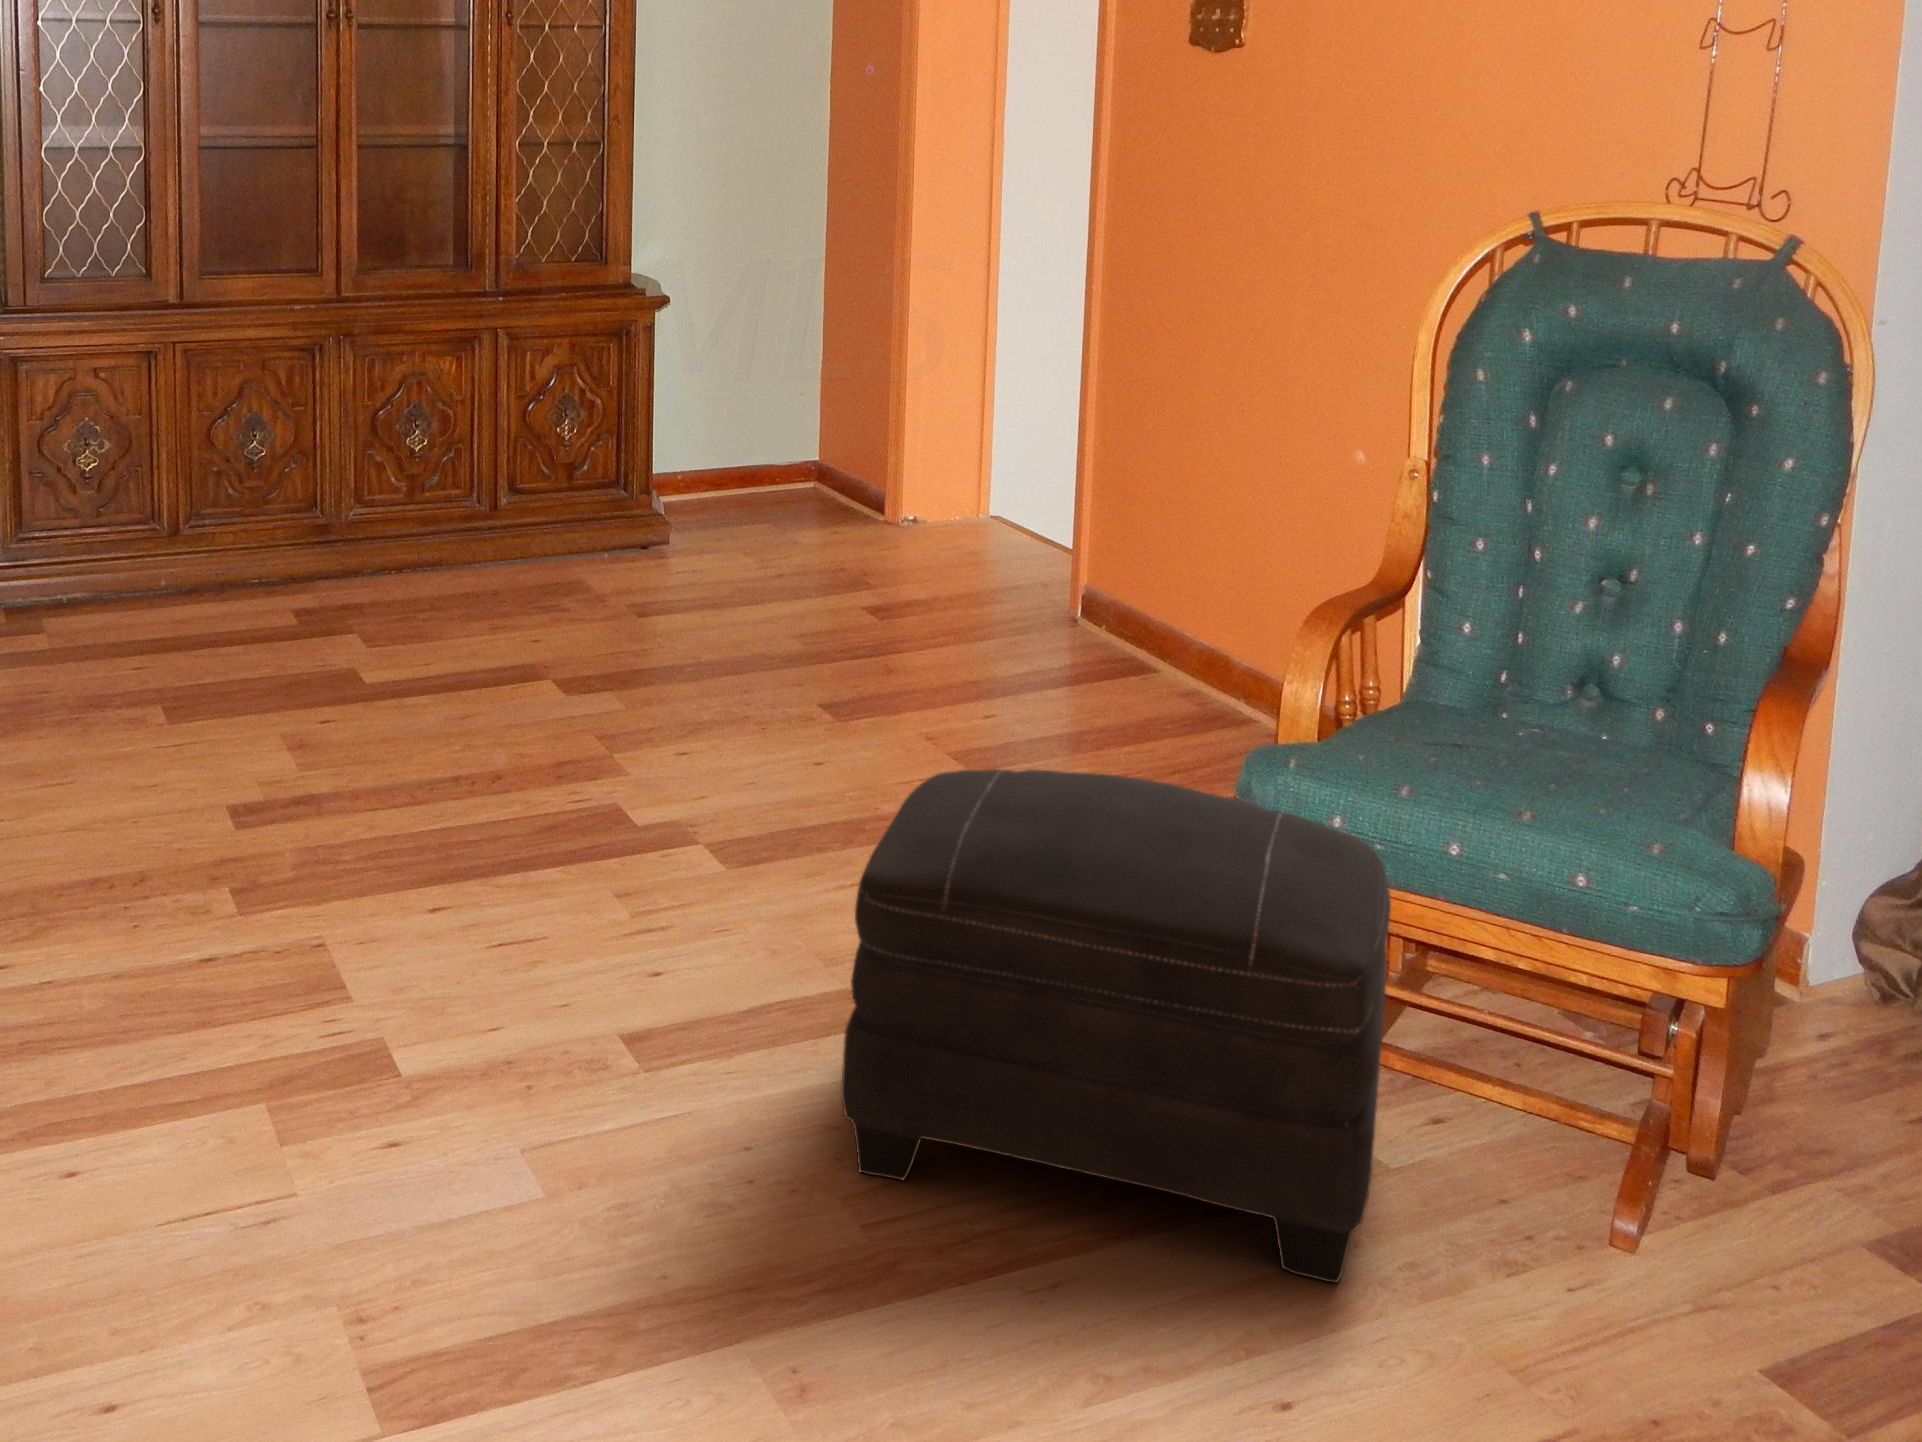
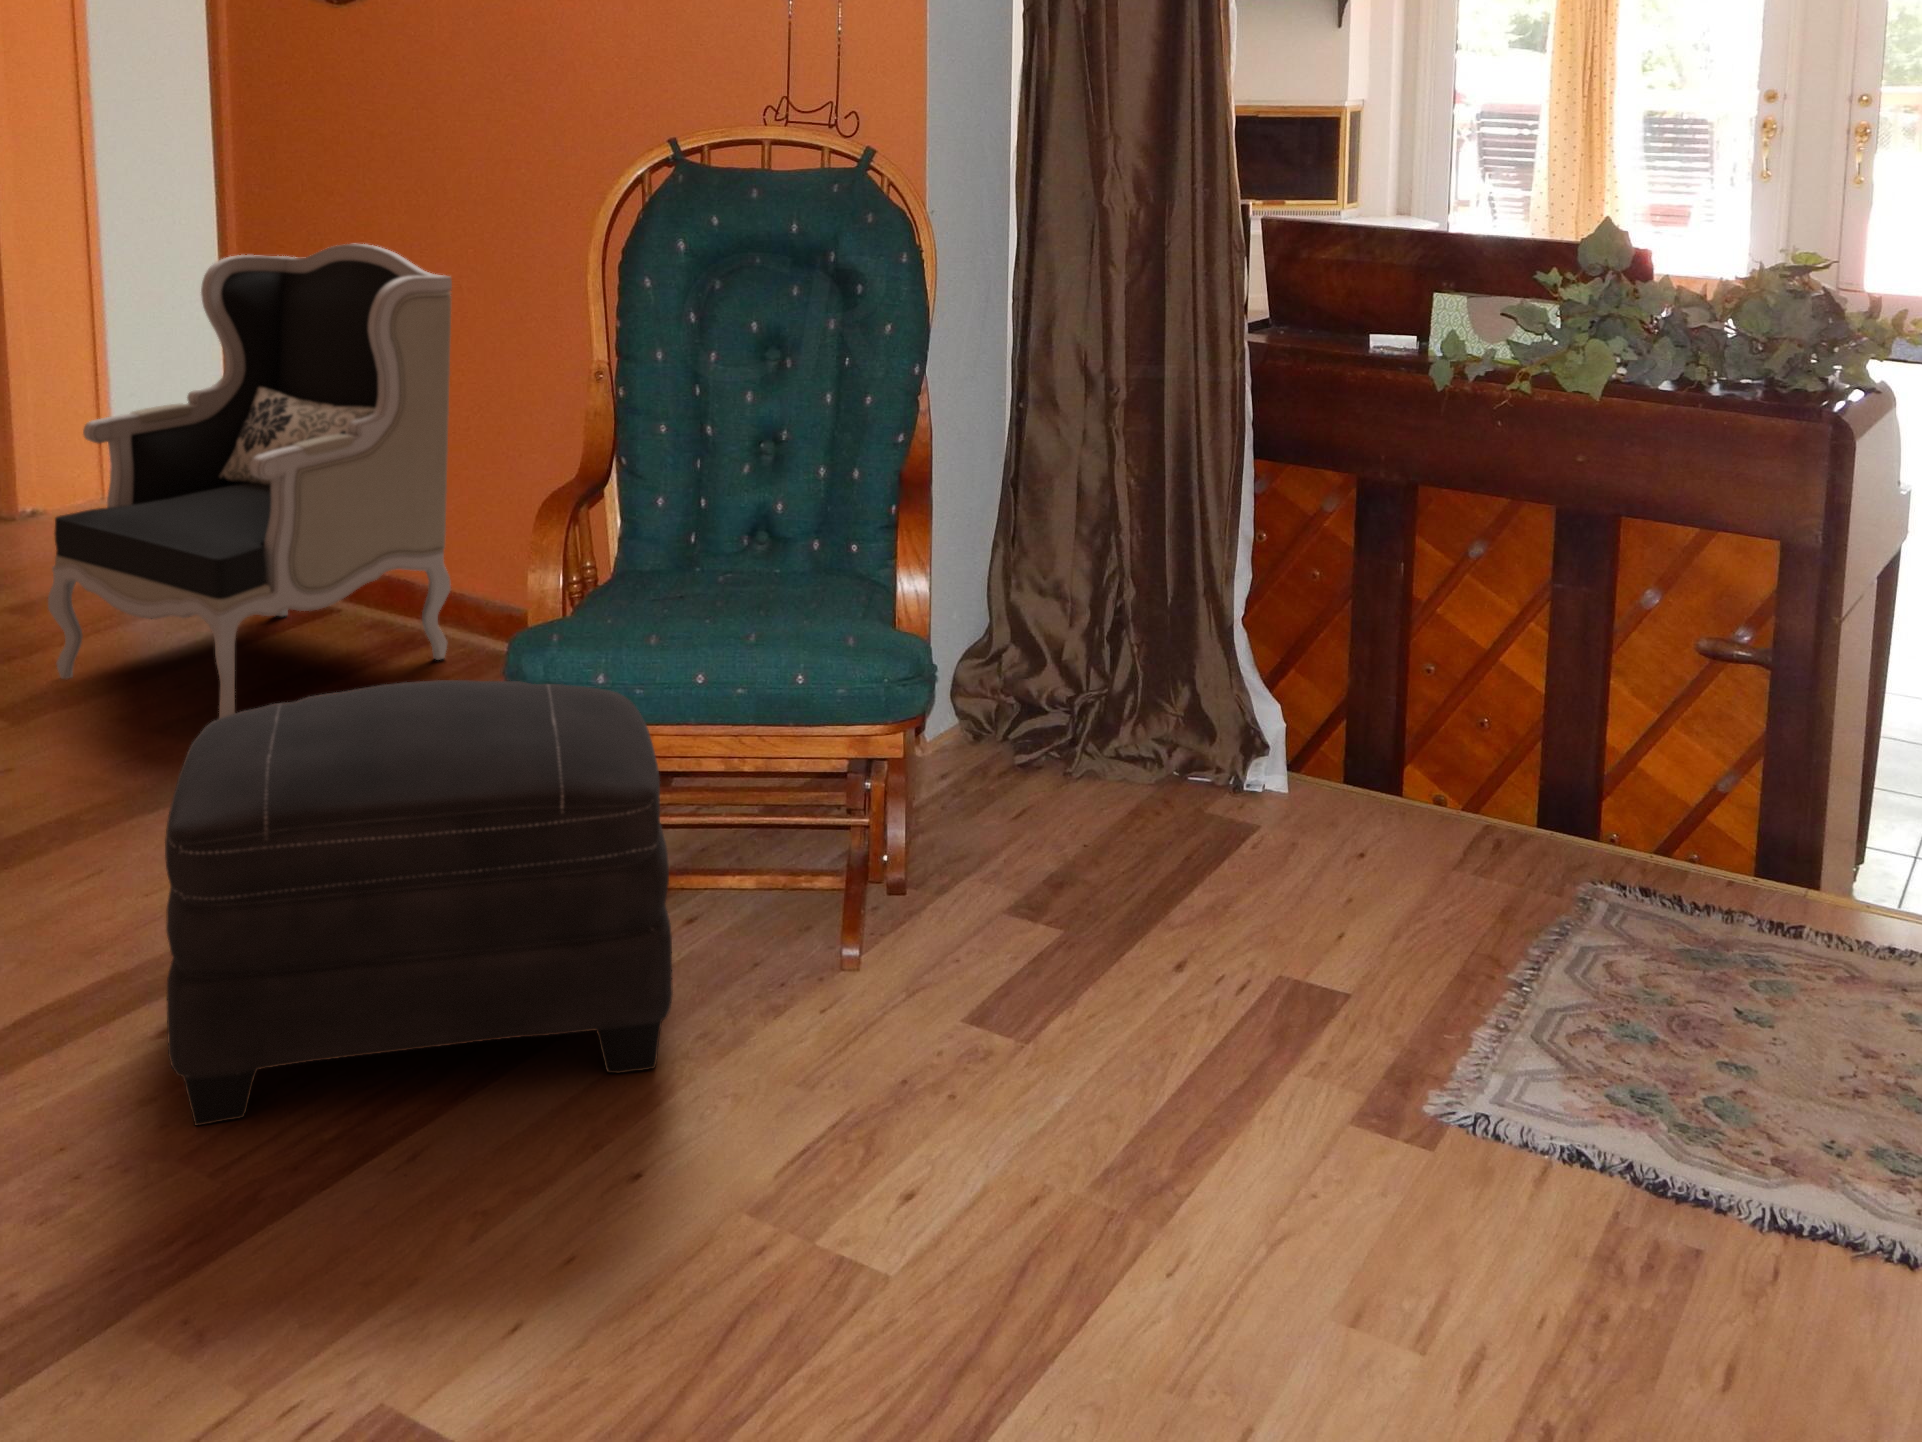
armchair: none [882,300,1297,778] -> present [48,244,452,719]

